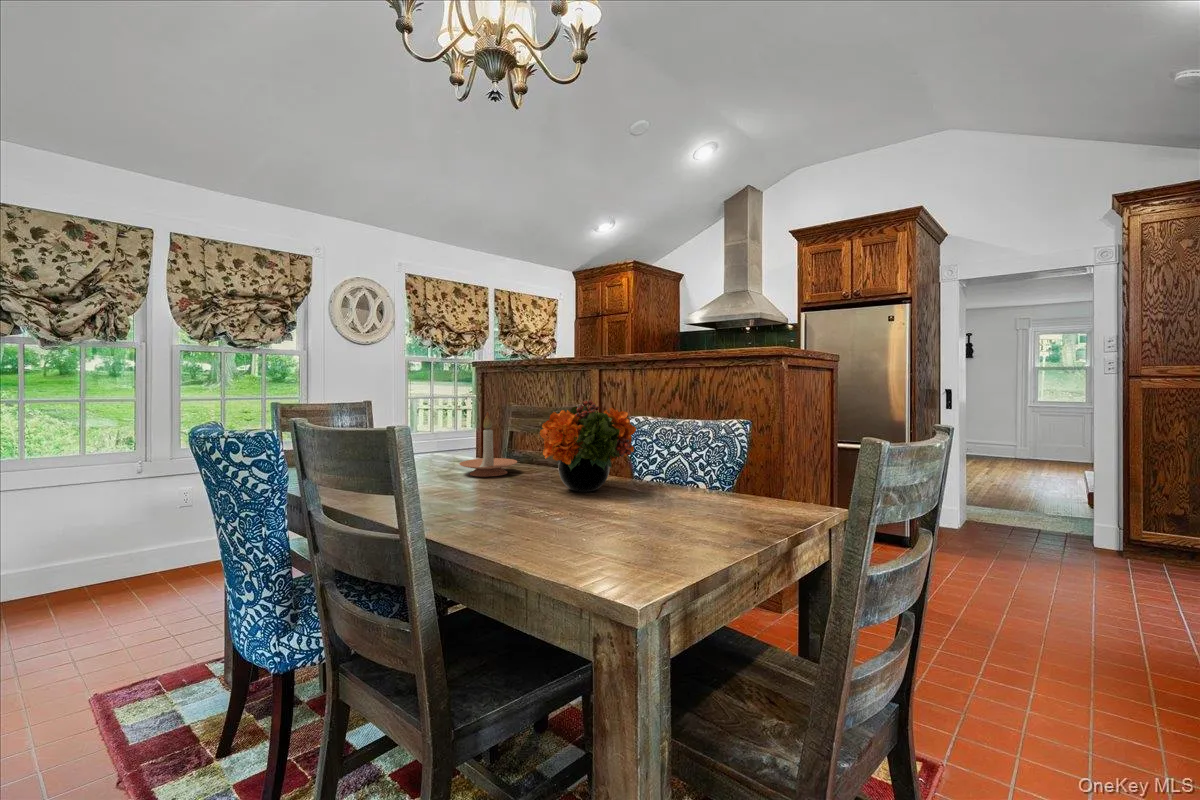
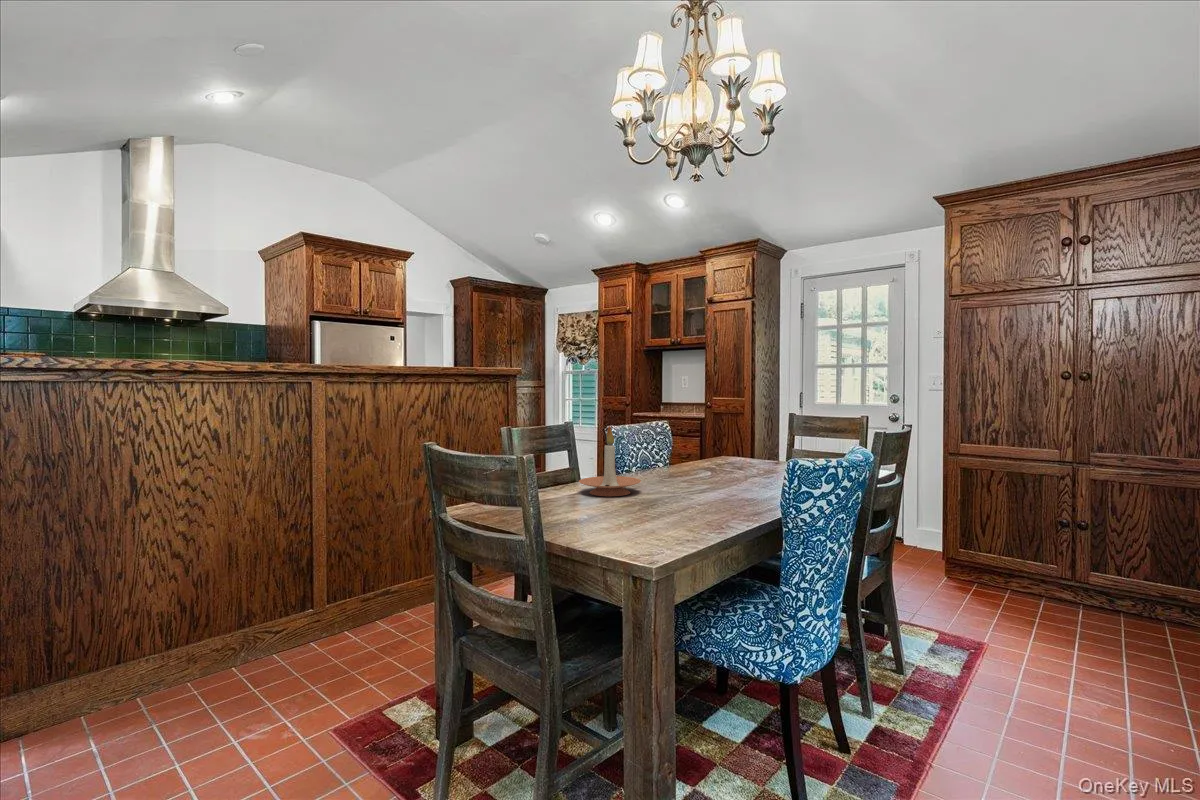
flower arrangement: present [540,400,636,492] -> none [649,405,733,478]

